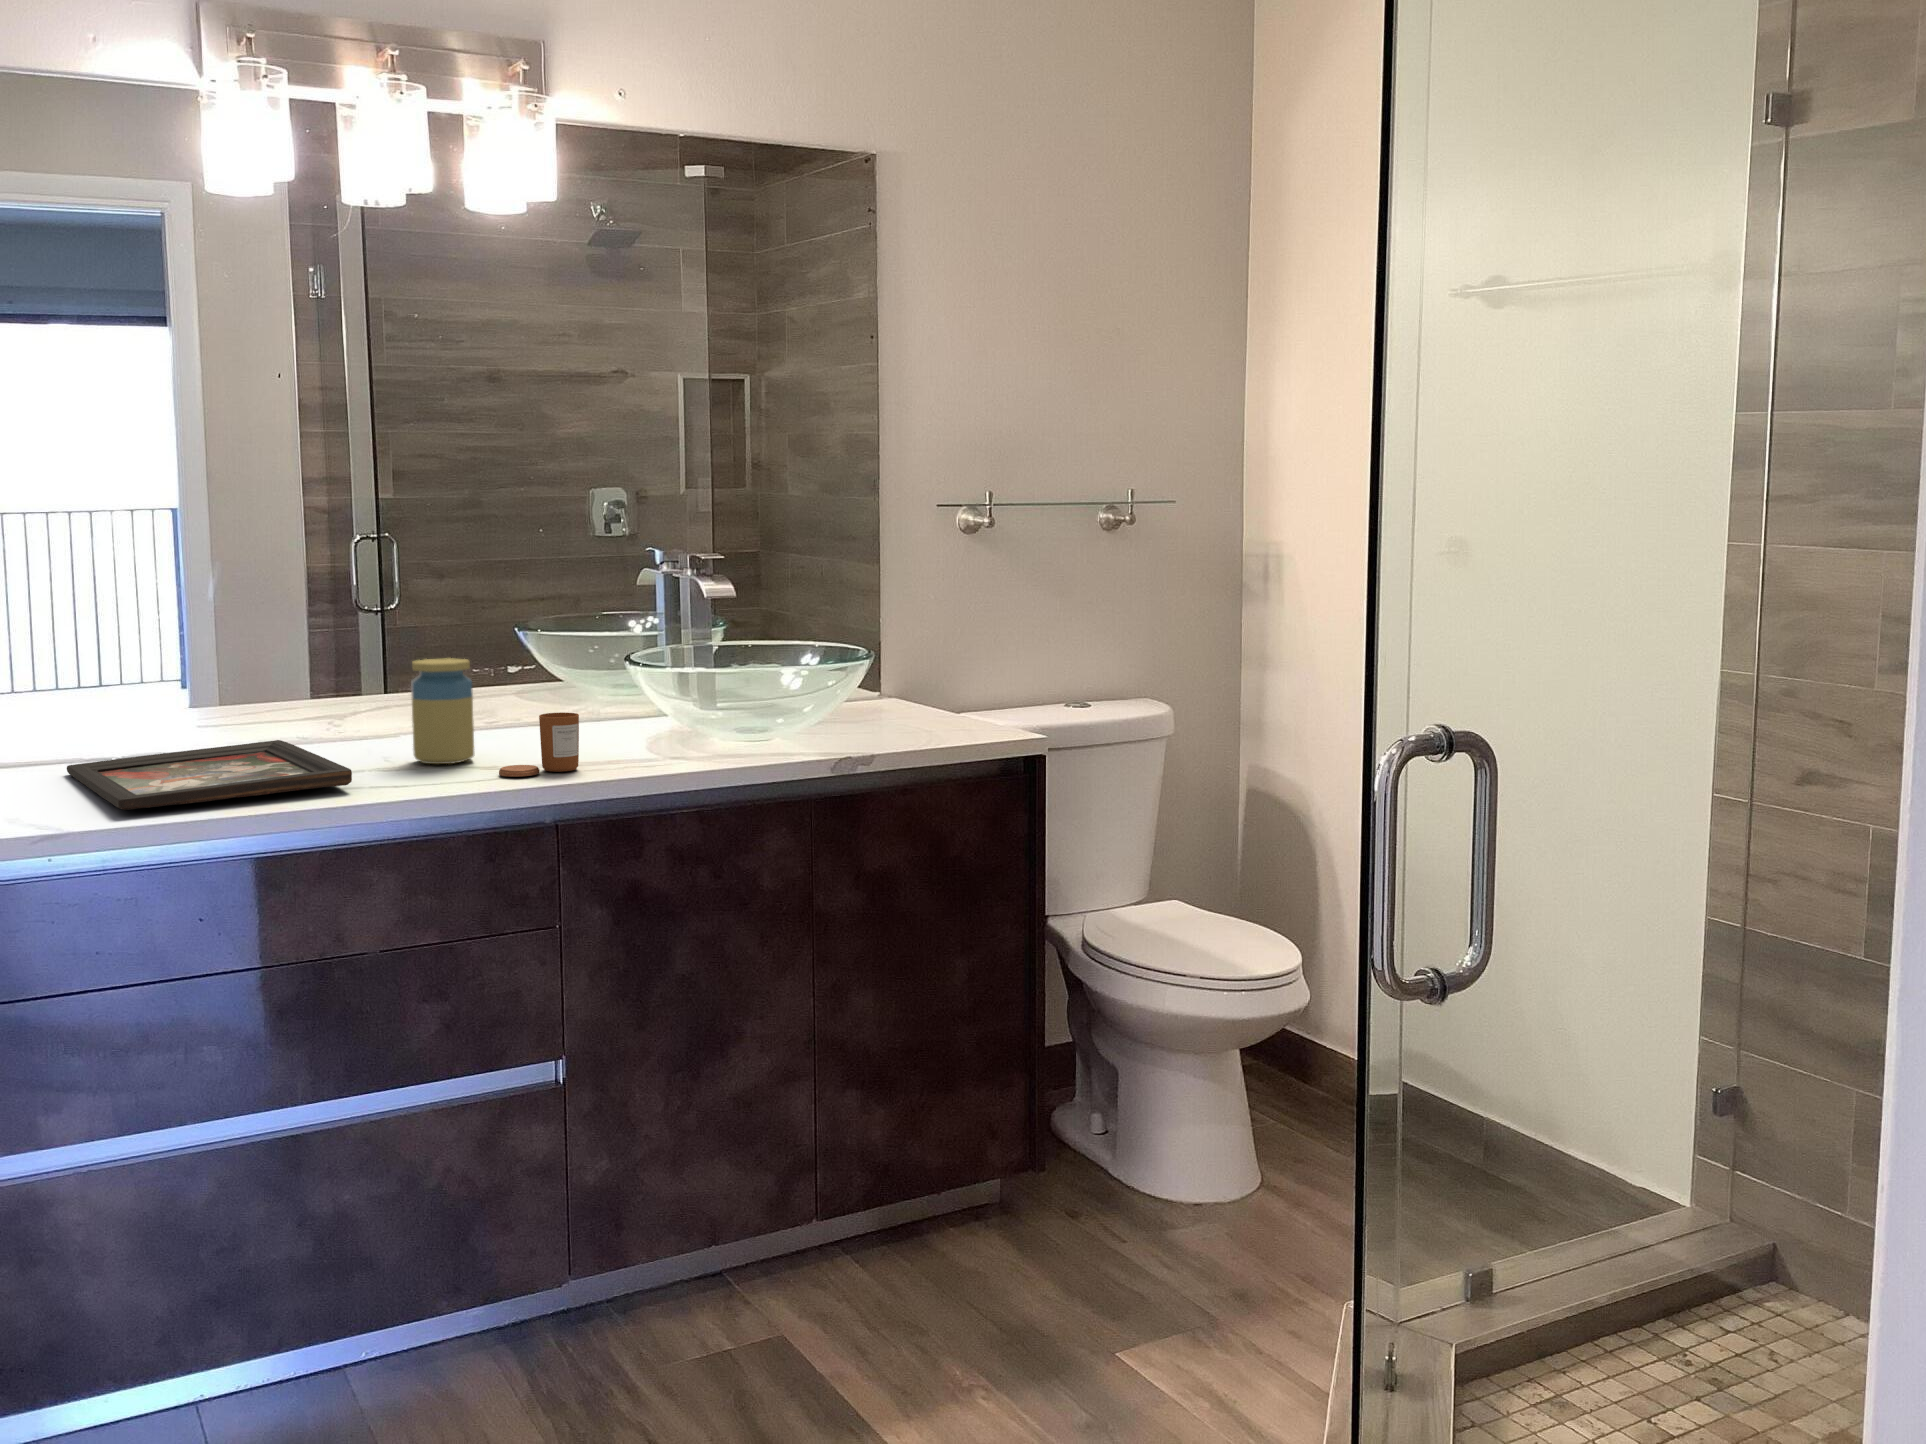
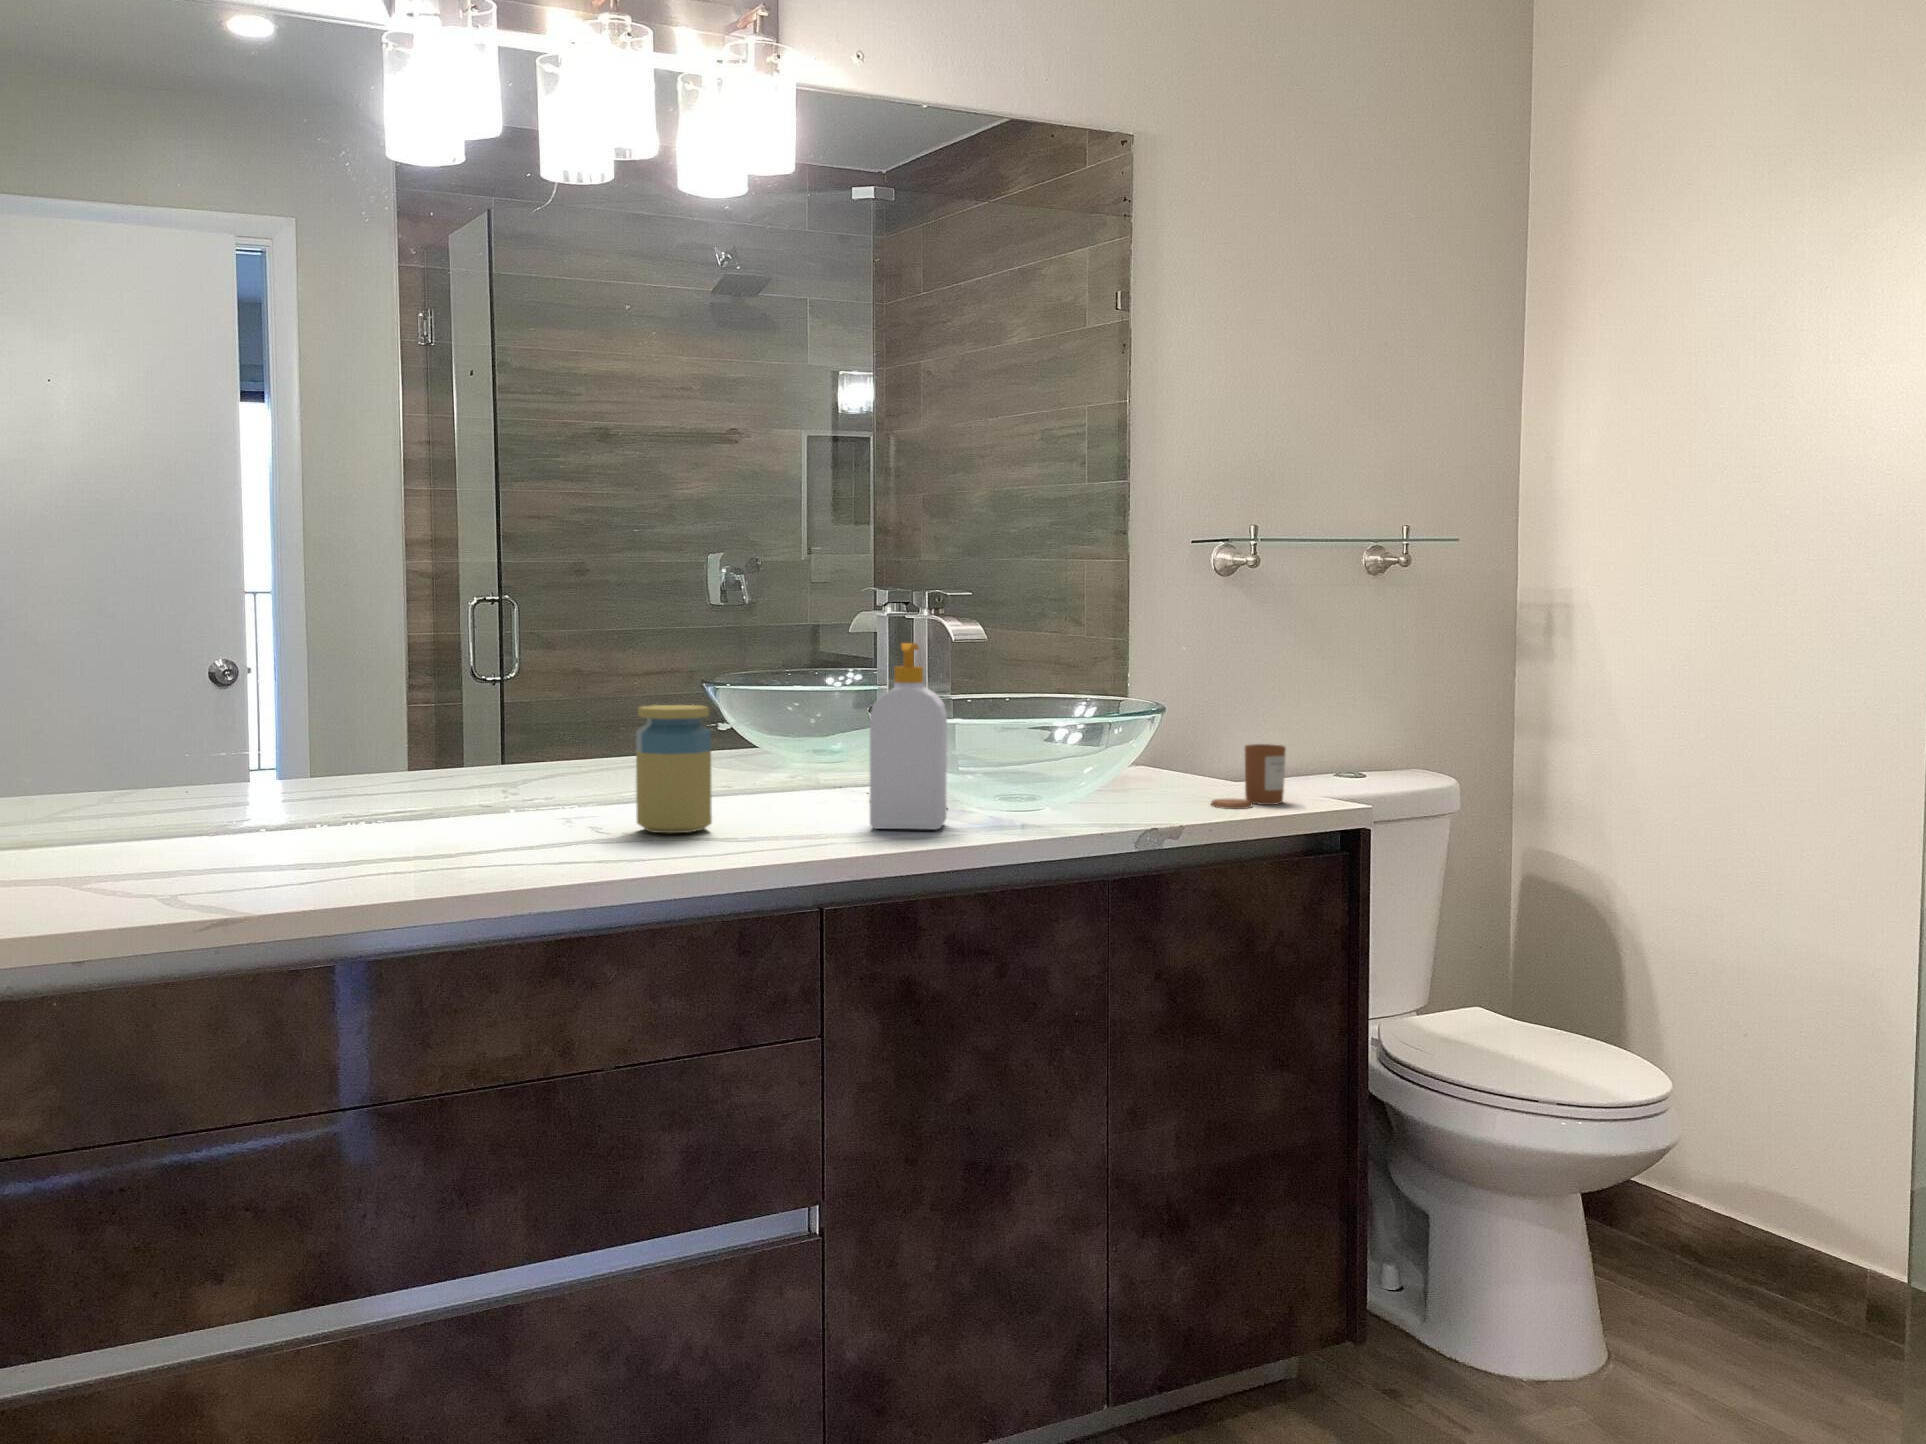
soap bottle: none [604,607,674,760] -> present [870,643,947,829]
candle: present [499,712,579,777] -> present [1211,744,1286,809]
decorative tray: present [67,740,352,810] -> none [220,805,585,883]

